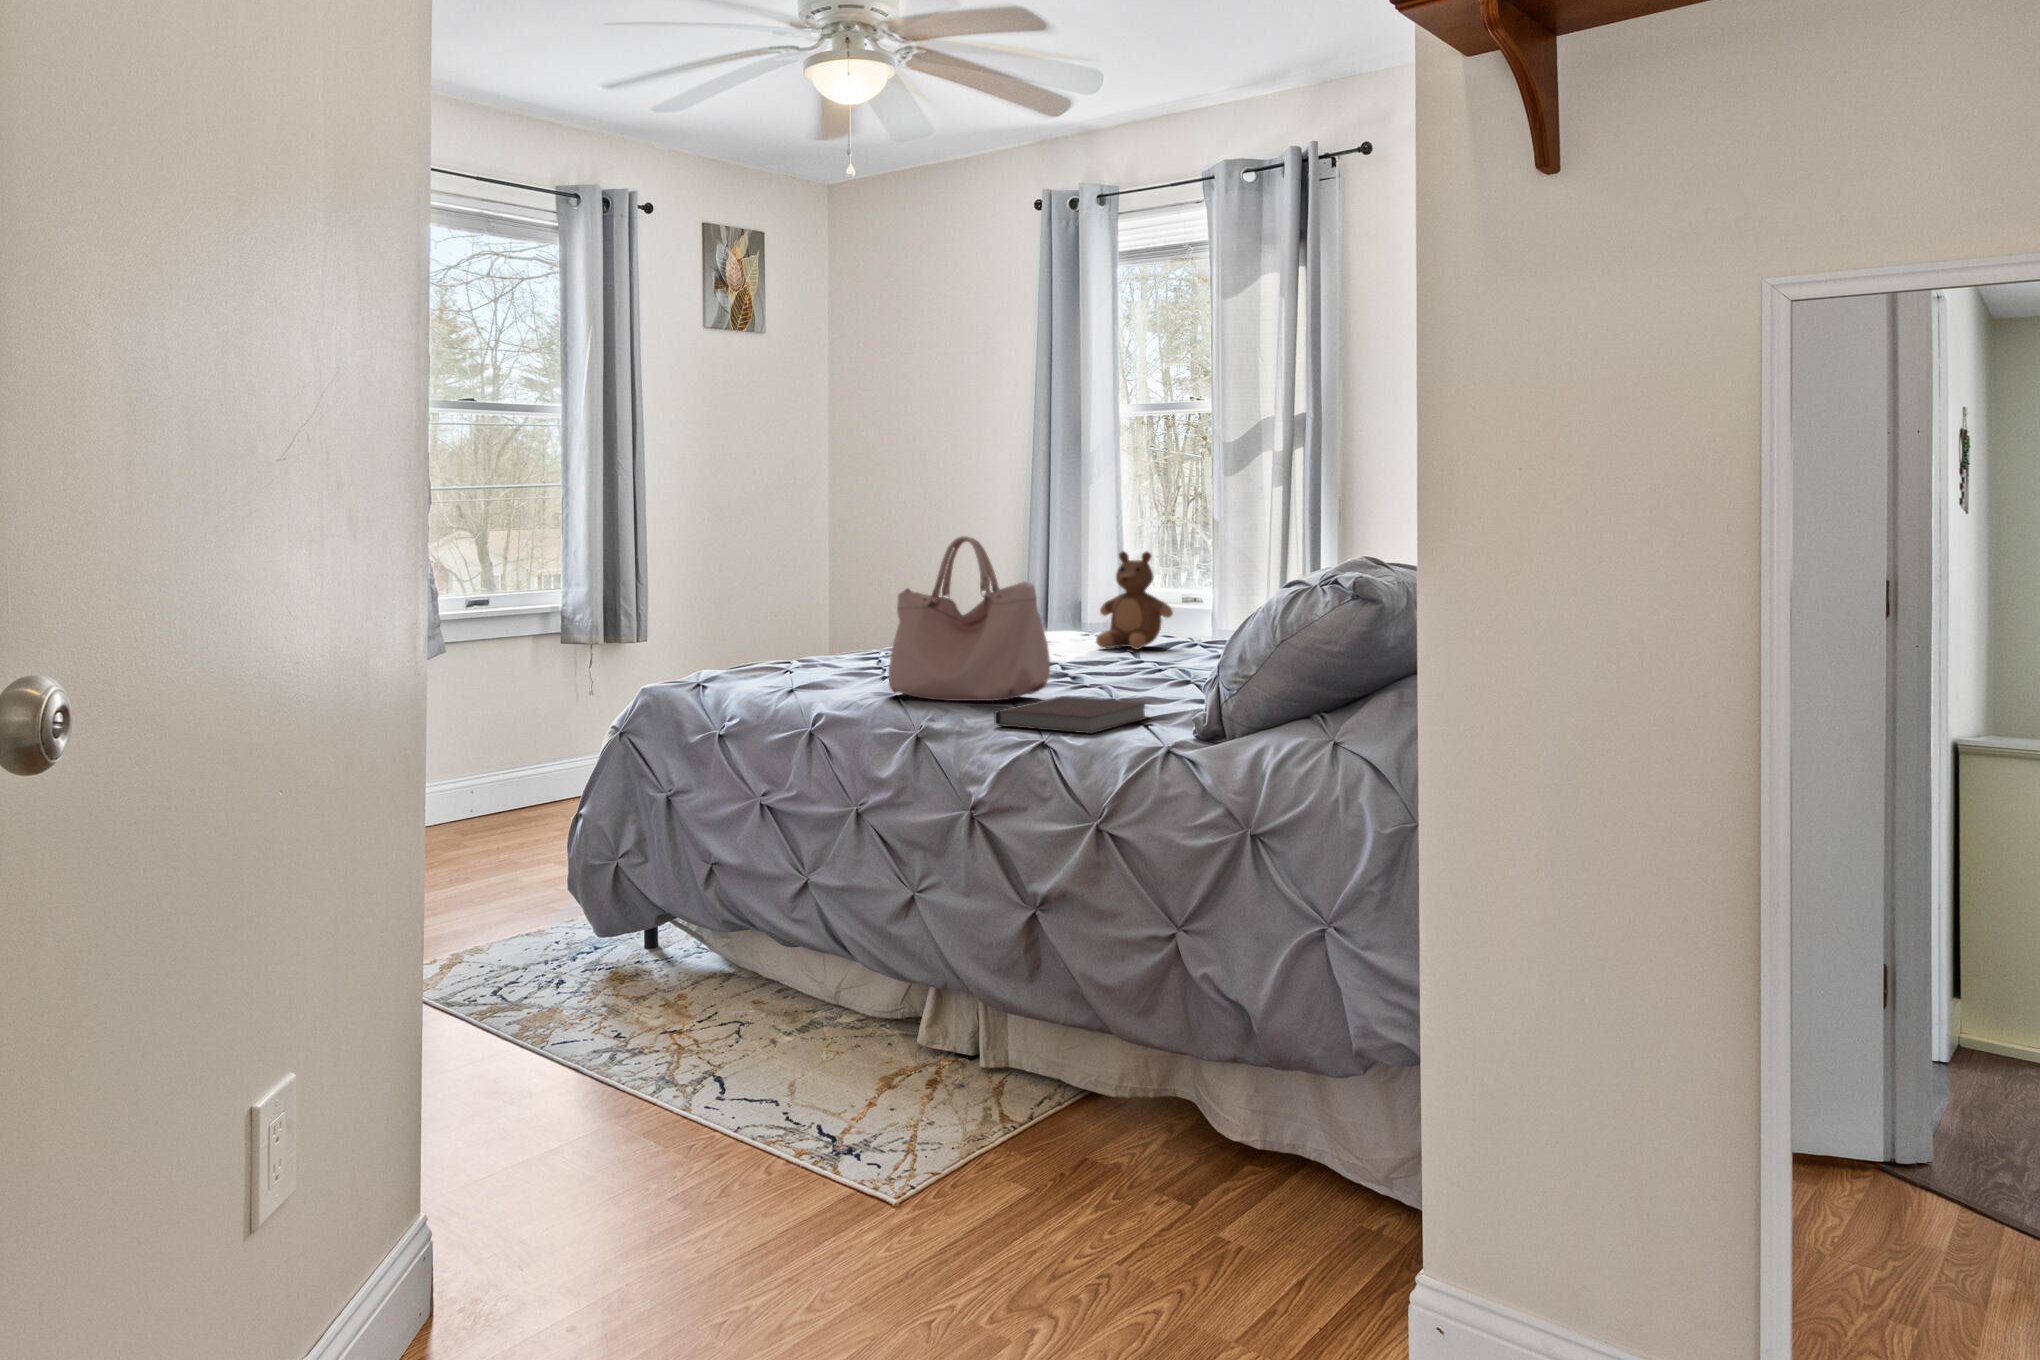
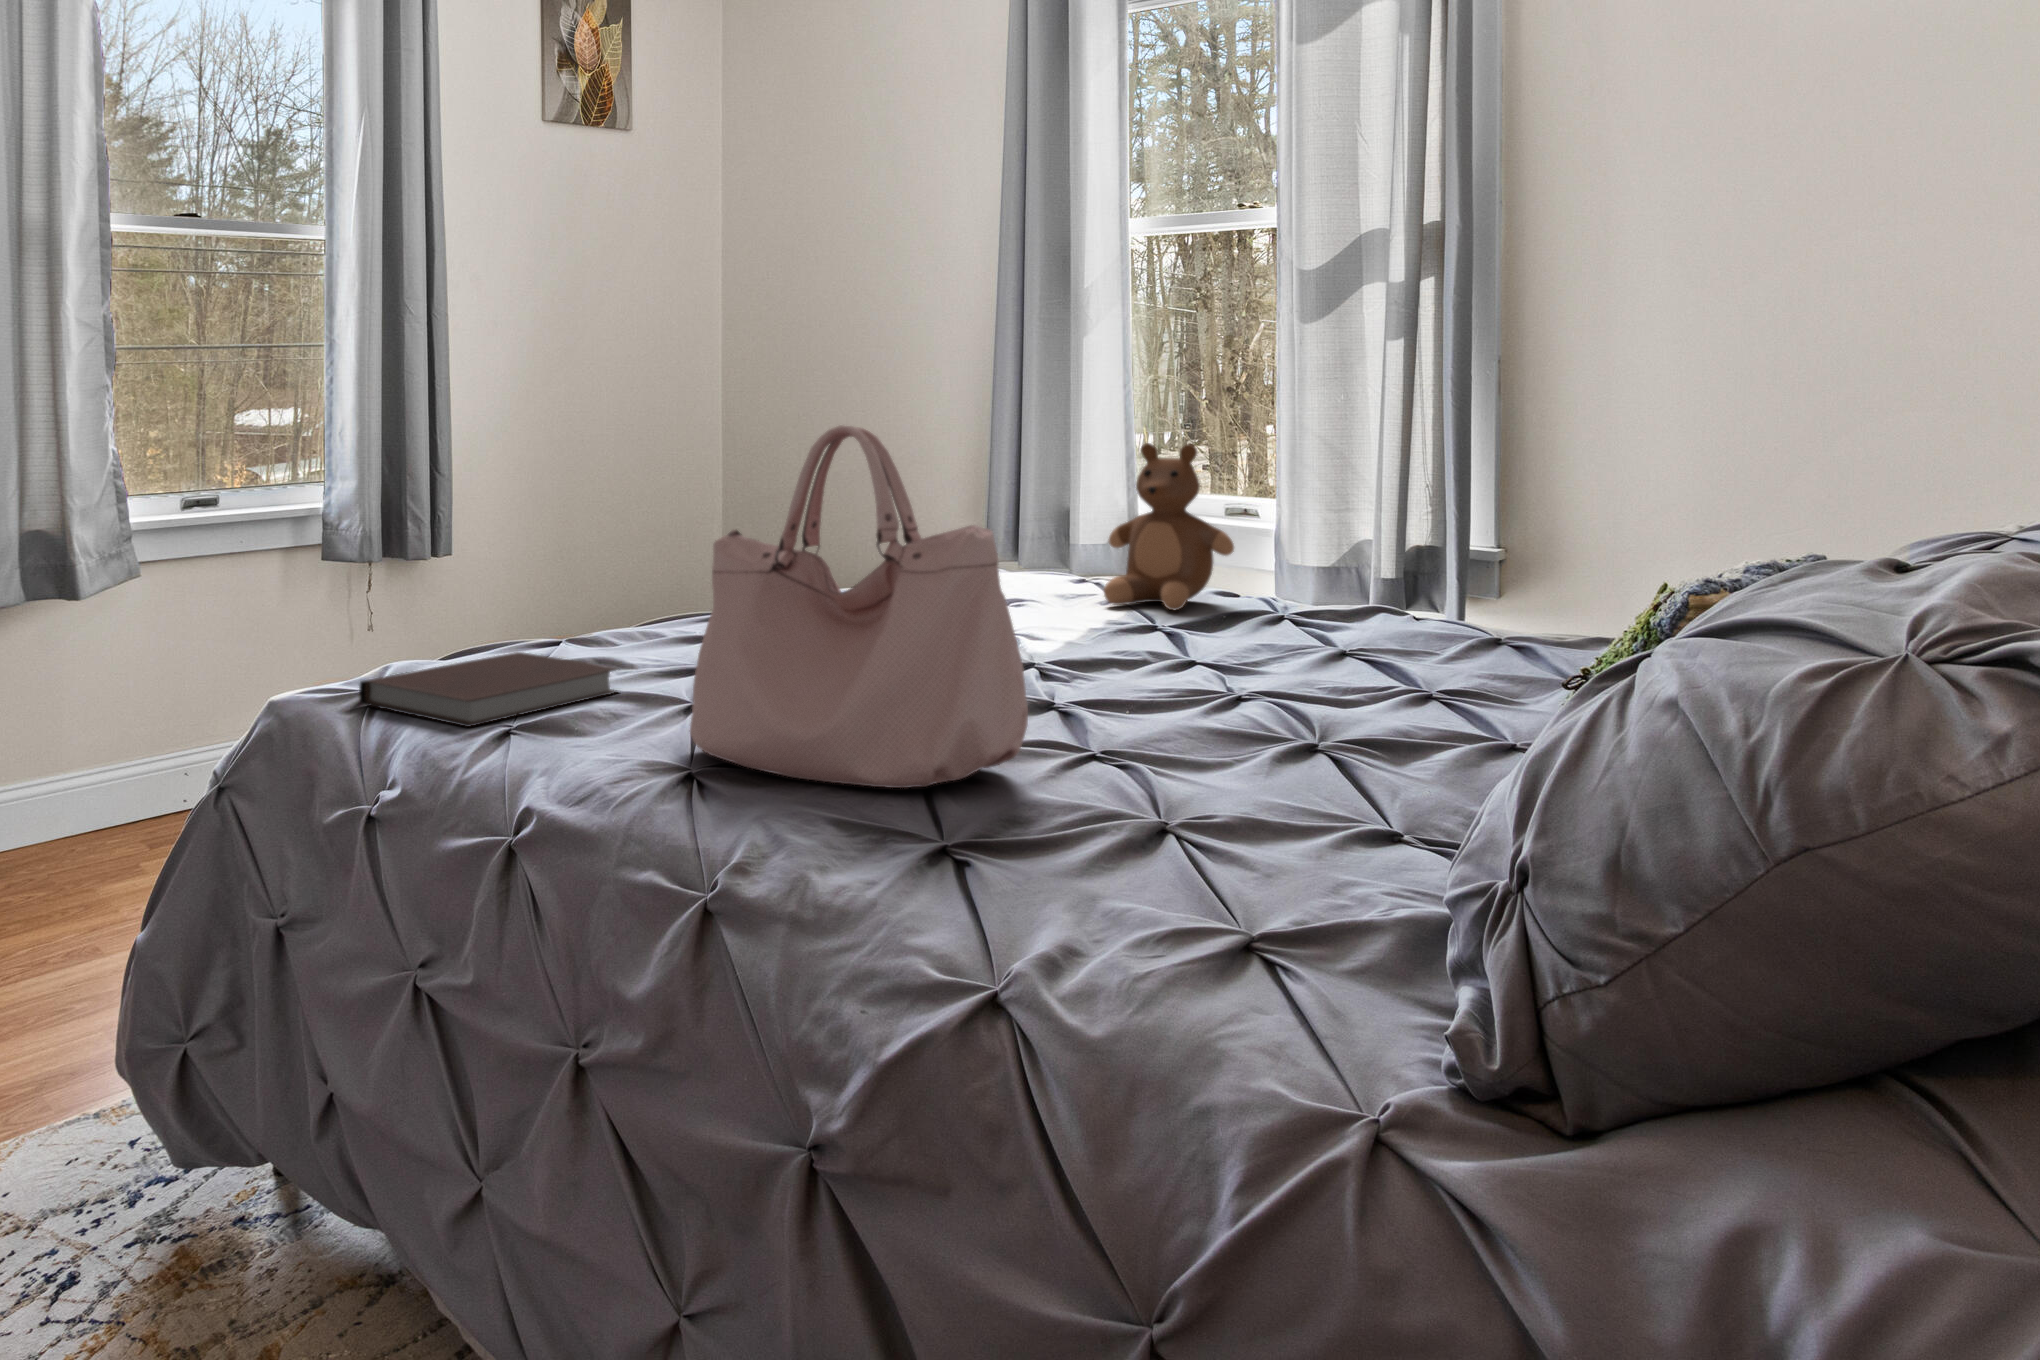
notebook: present [994,696,1149,734] -> present [359,652,619,727]

